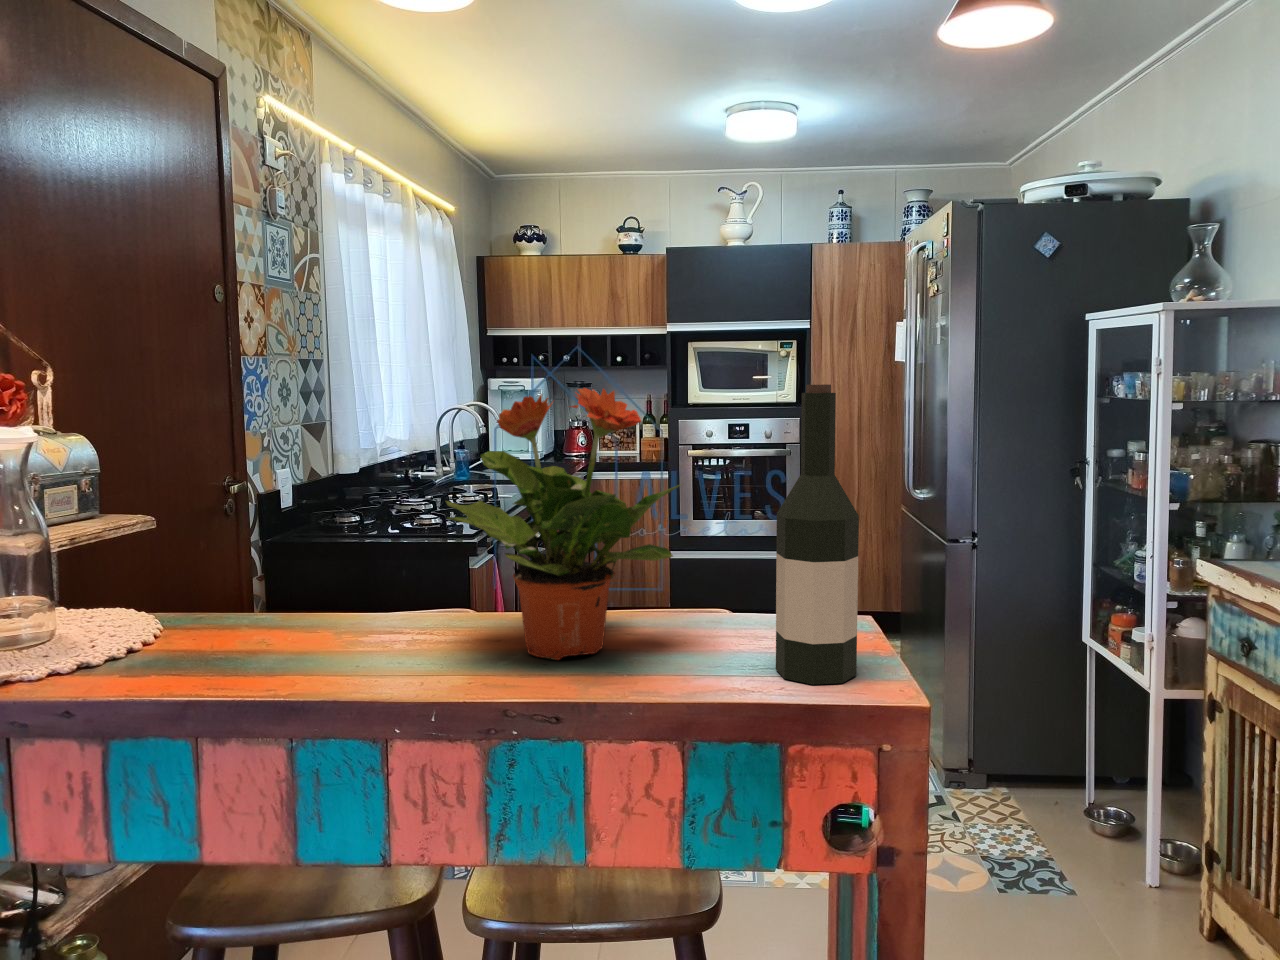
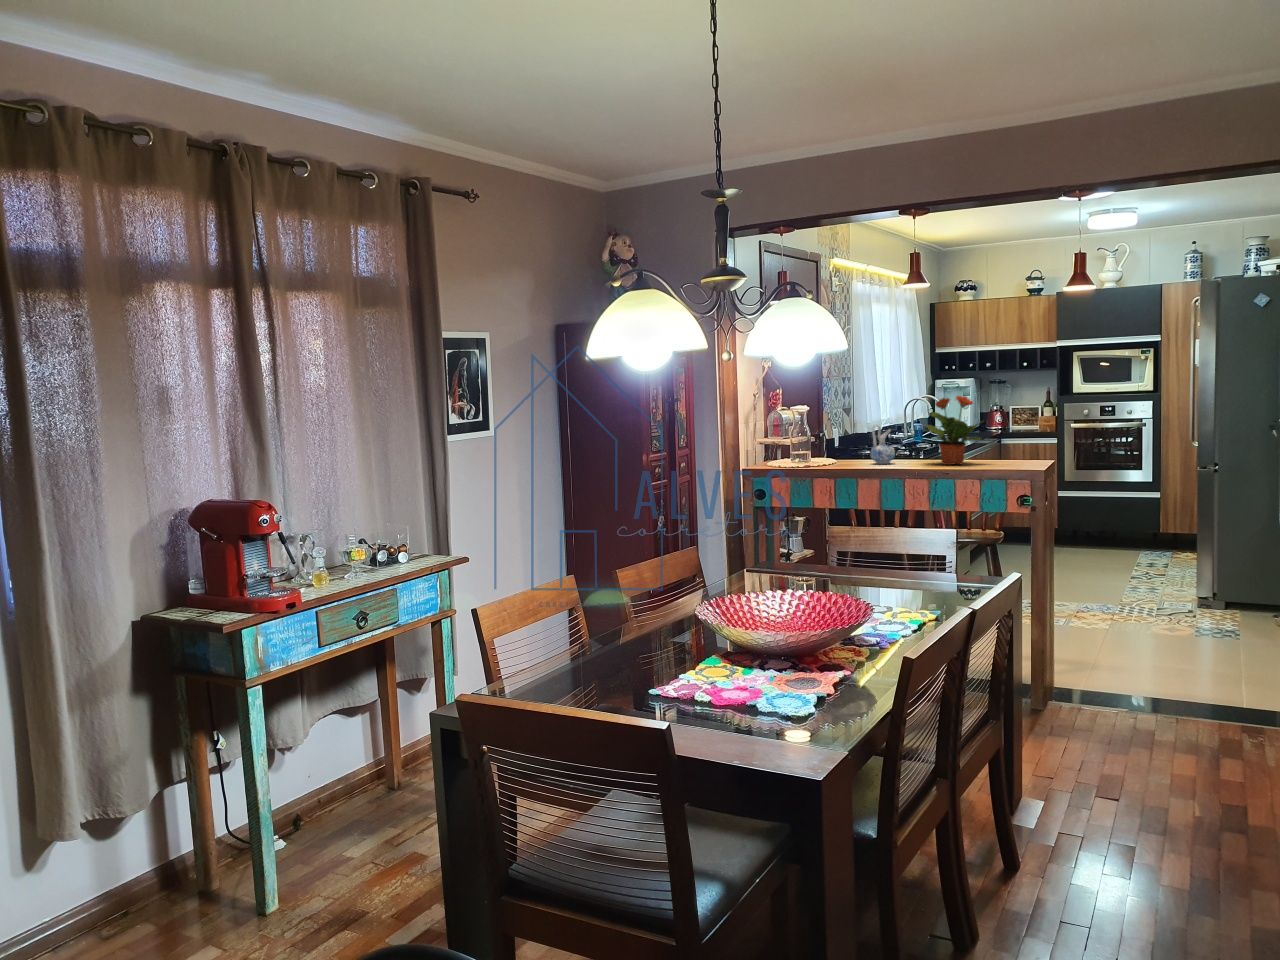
wine bottle: present [776,384,859,685] -> none [1007,394,1028,467]
ceramic pitcher: none [248,499,351,658] -> present [870,424,895,464]

